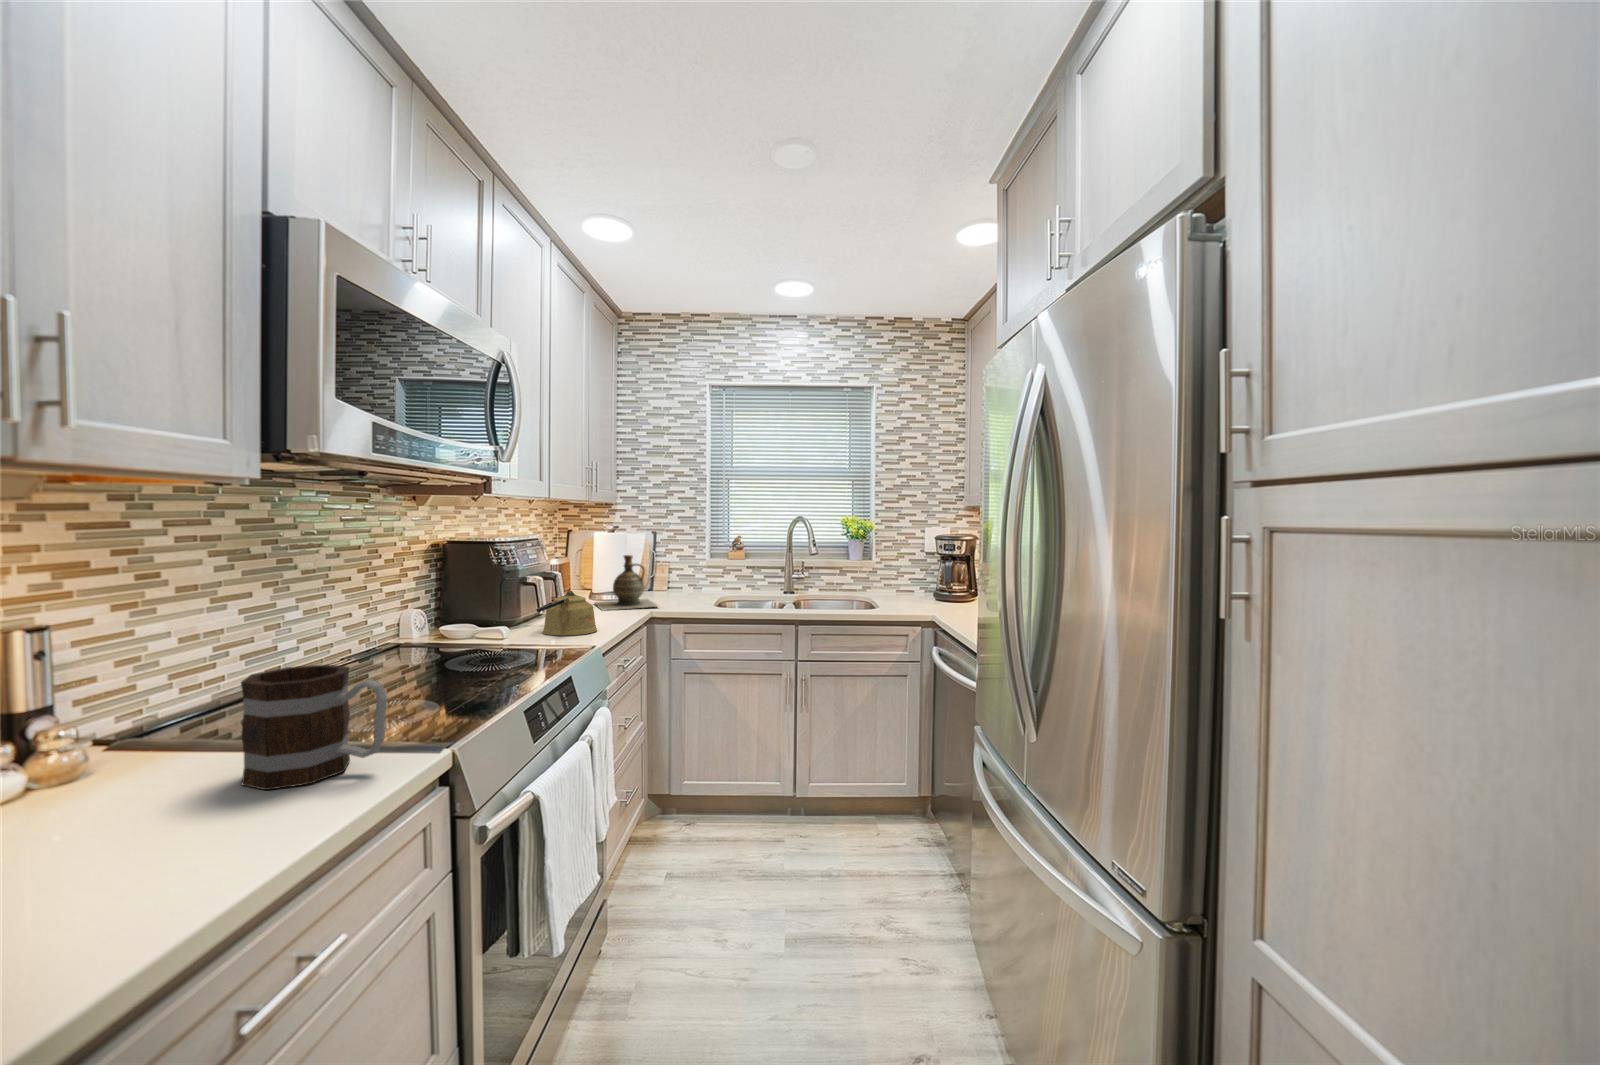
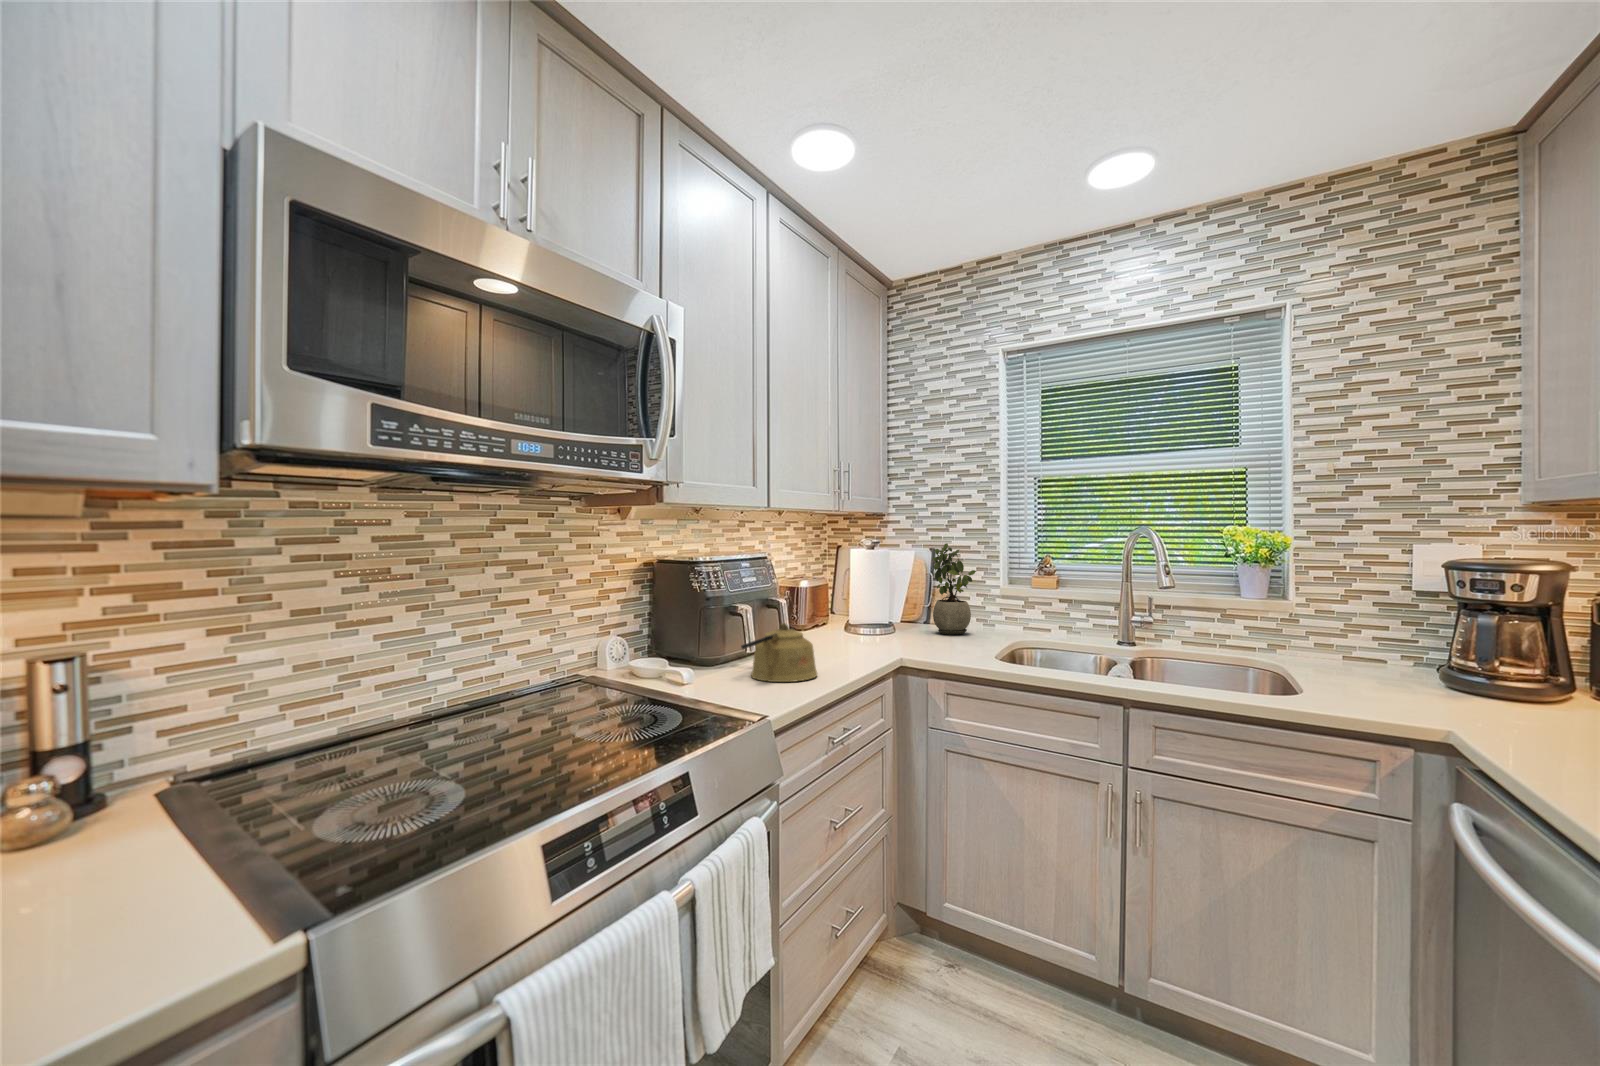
potted plant: none [656,528,693,598] -> present [932,543,976,635]
ceramic jug: present [594,555,657,610] -> none [849,578,925,648]
mug: present [241,664,387,790] -> none [153,725,309,903]

